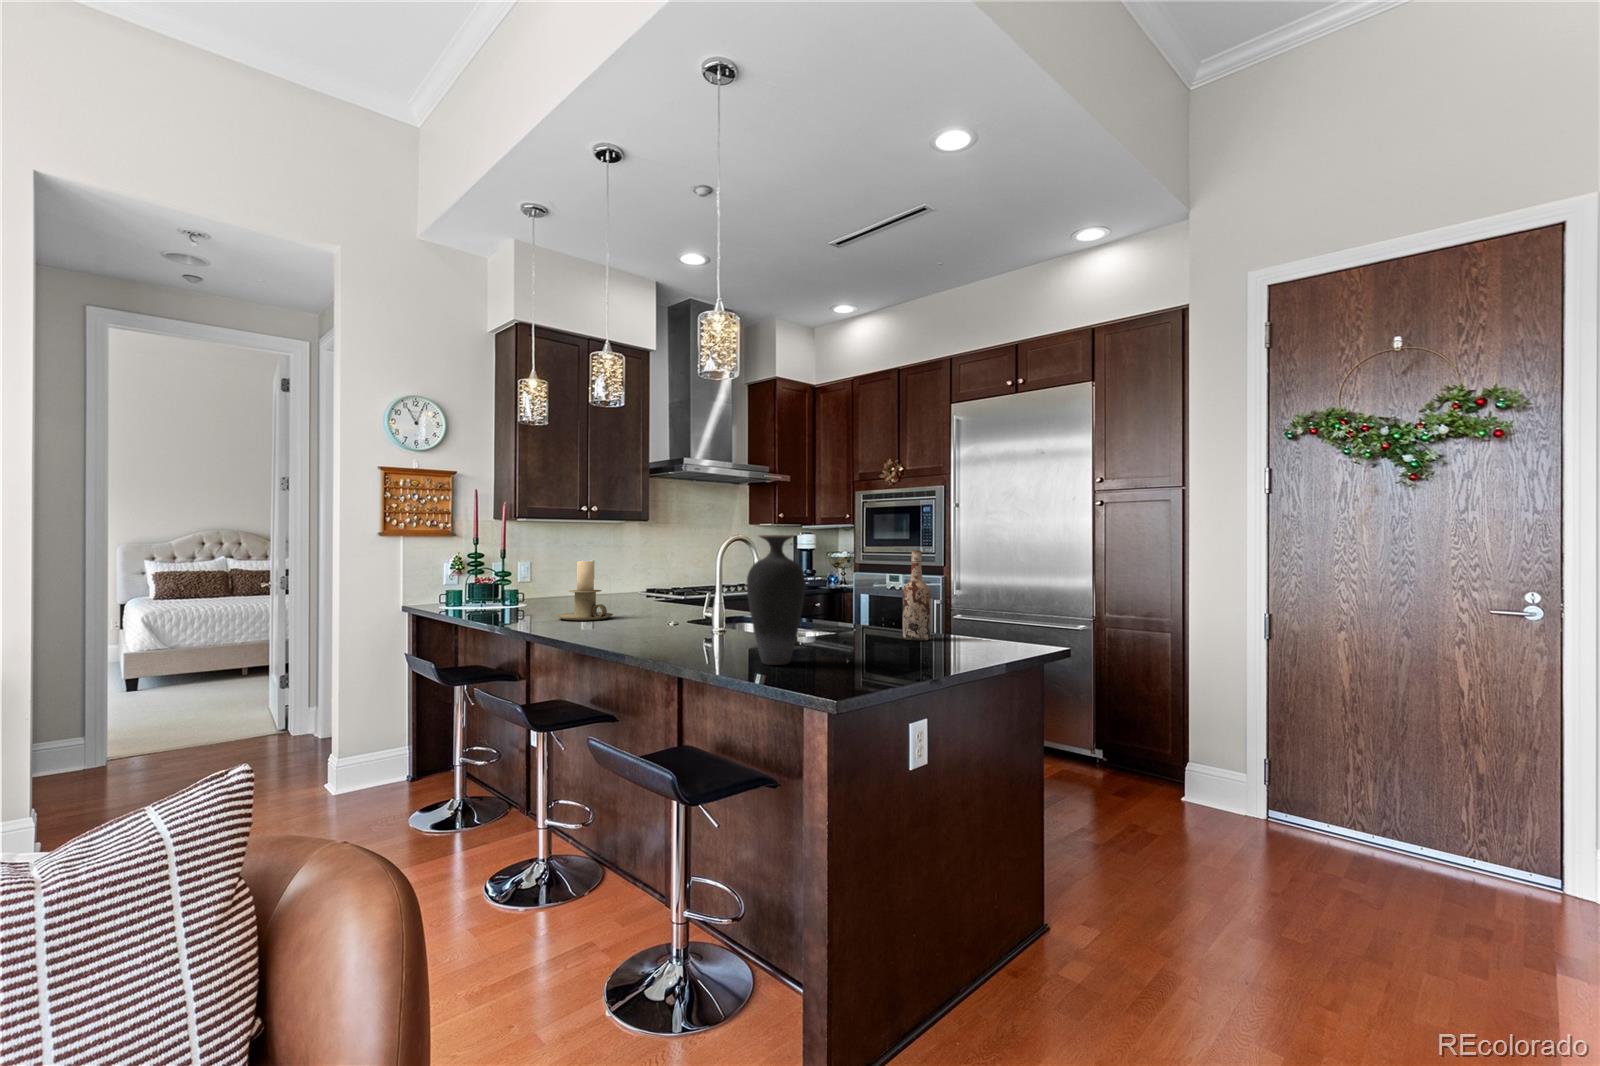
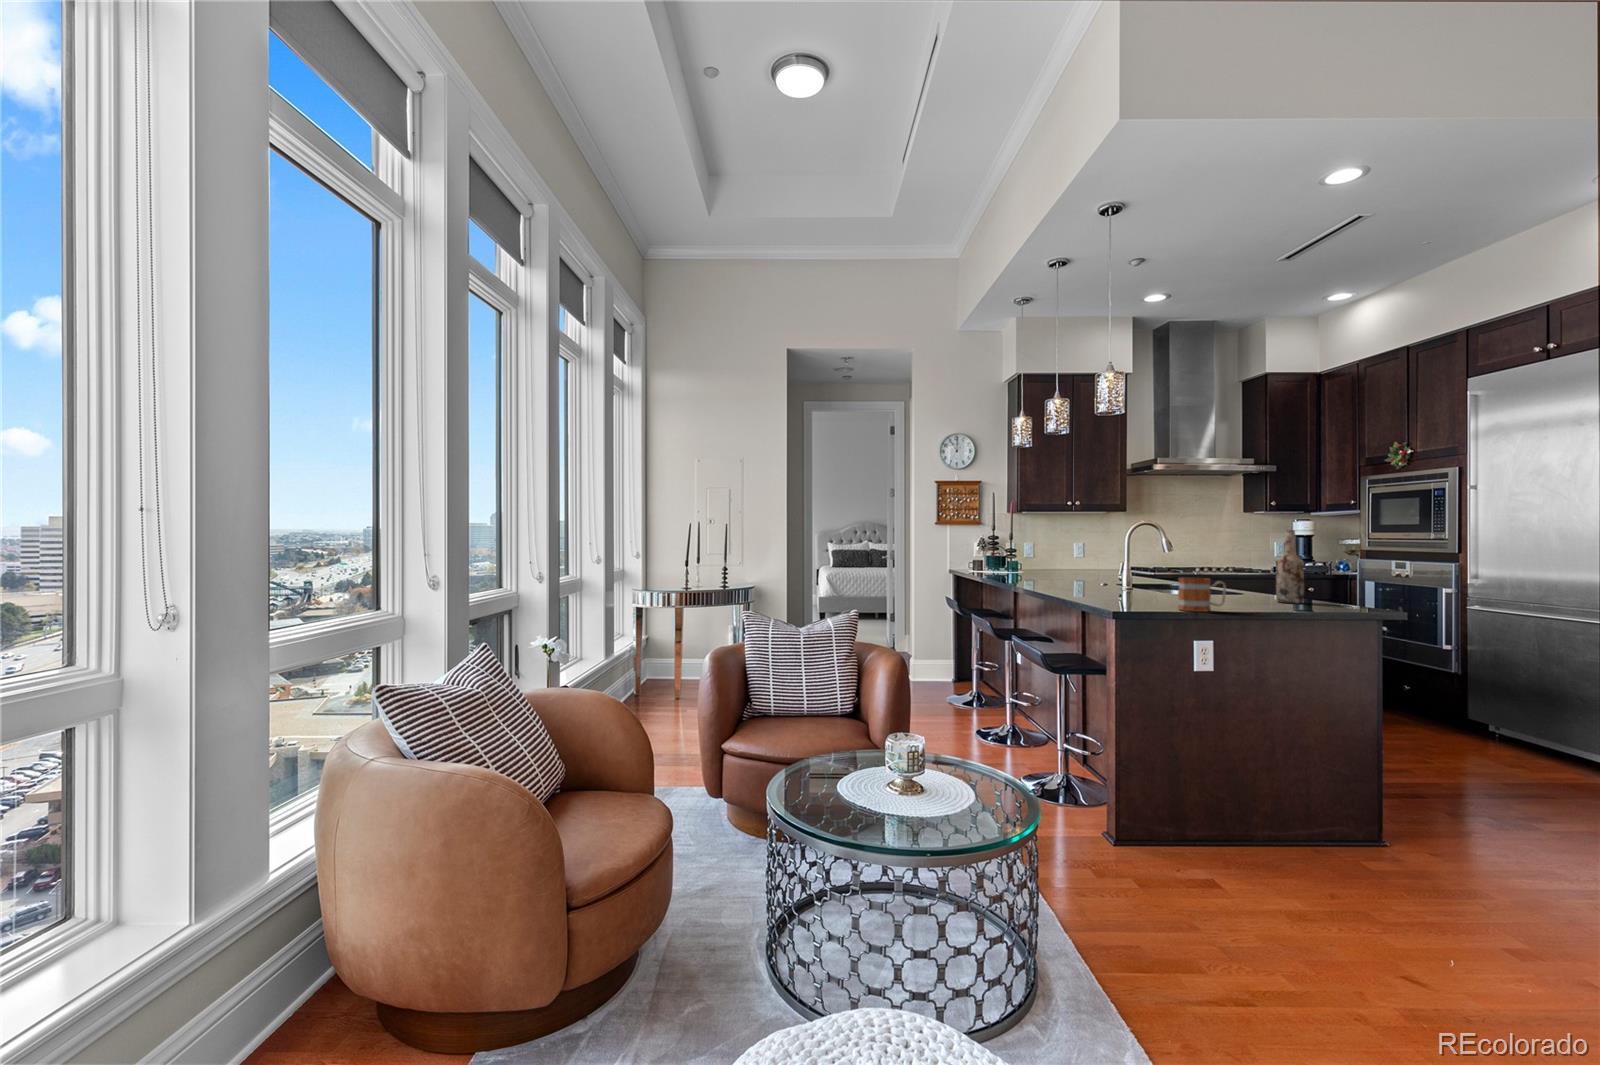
vase: present [747,535,806,665] -> none [1109,519,1152,604]
candle holder: present [557,561,613,621] -> none [1031,540,1071,581]
mug: none [854,621,910,672] -> present [1178,577,1226,612]

